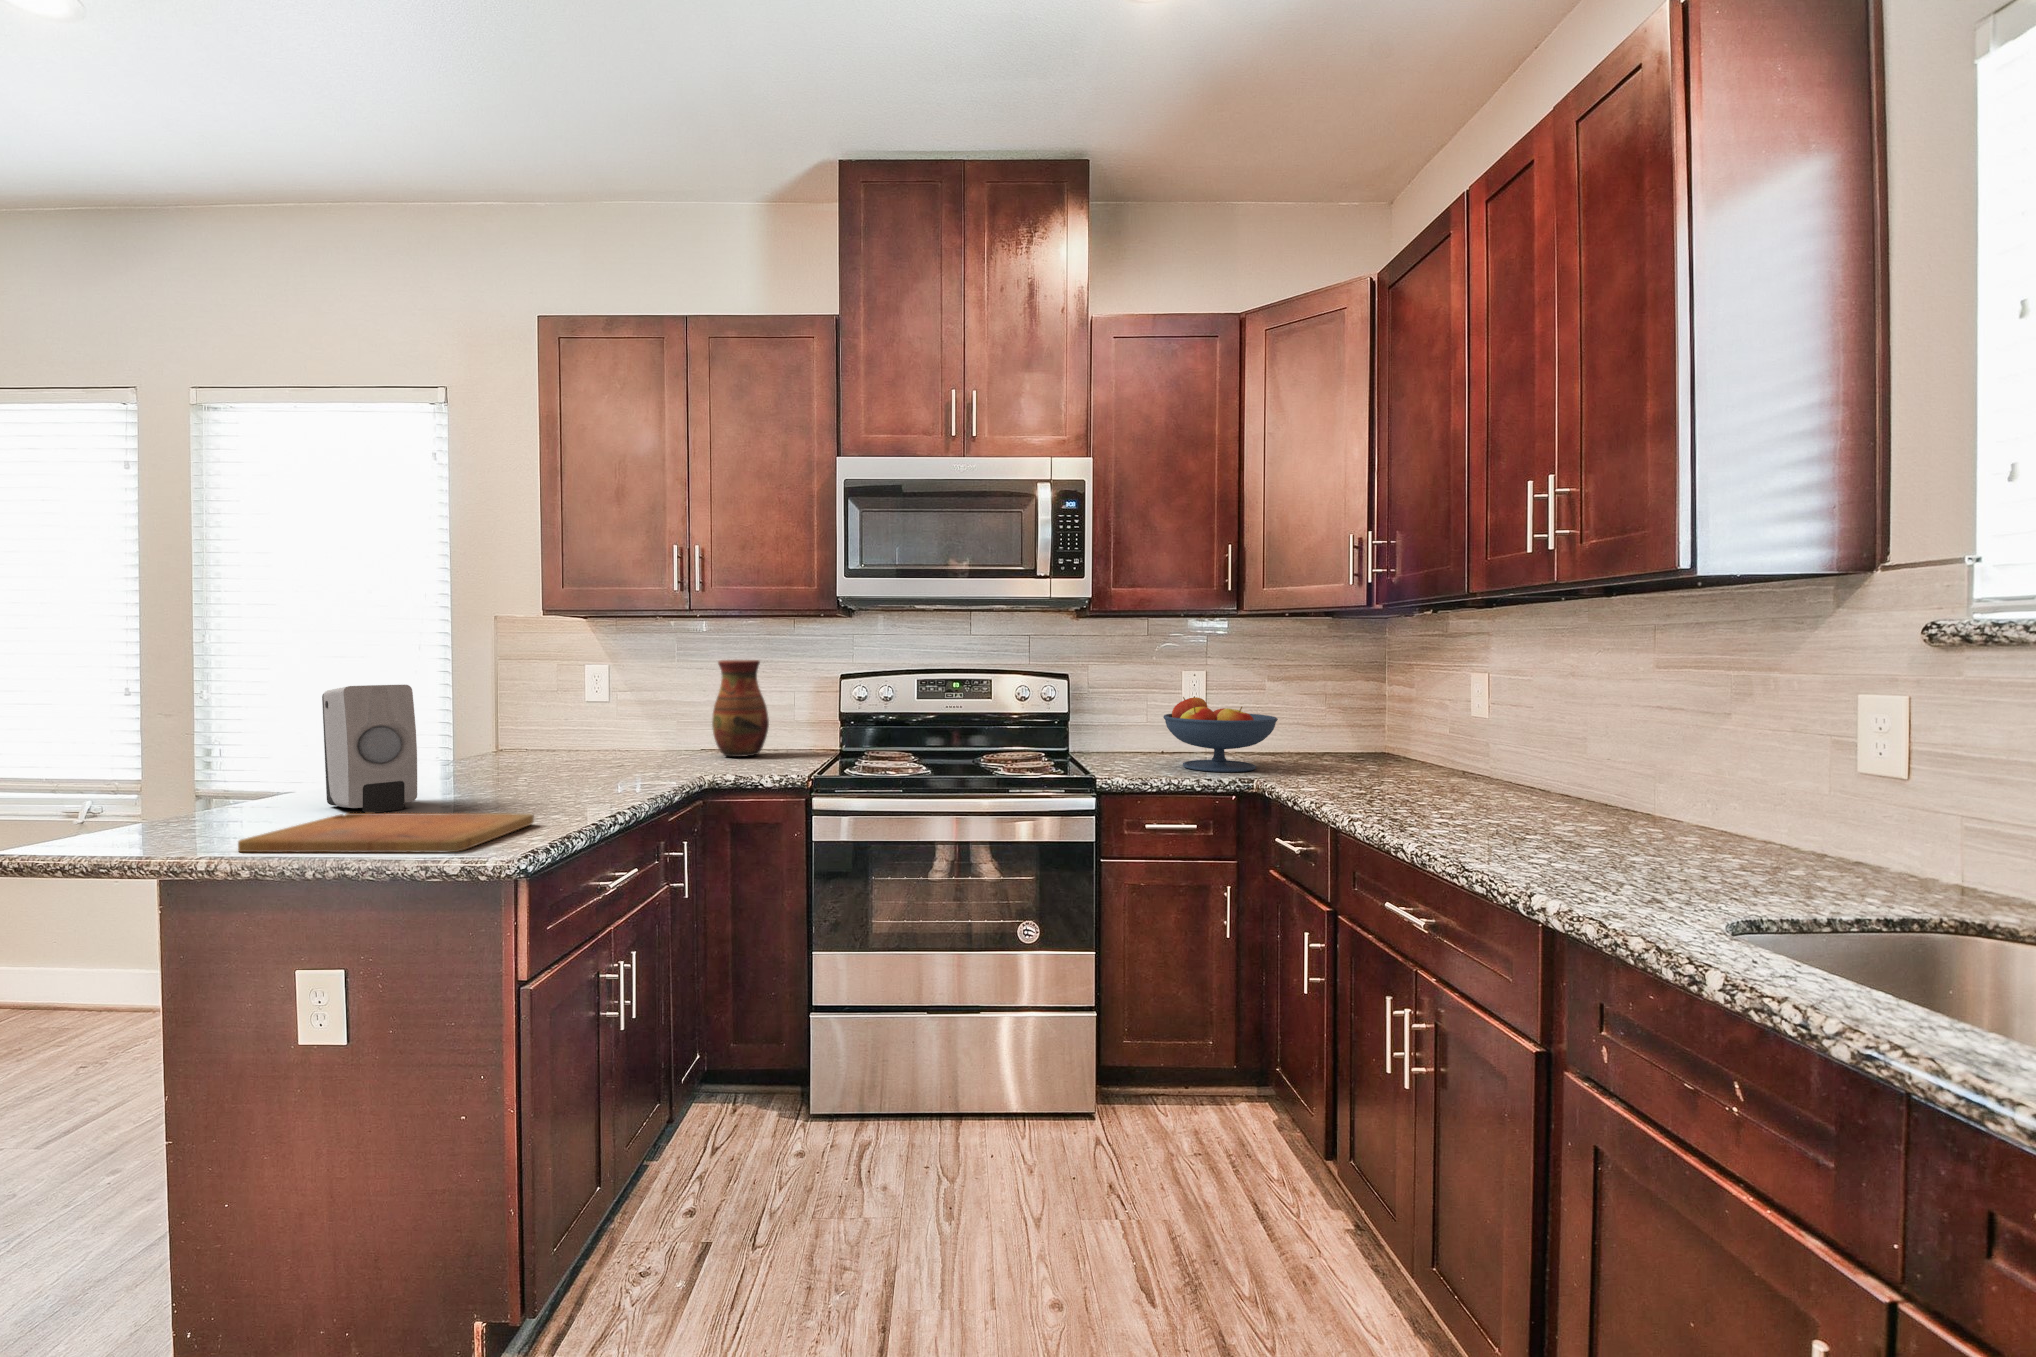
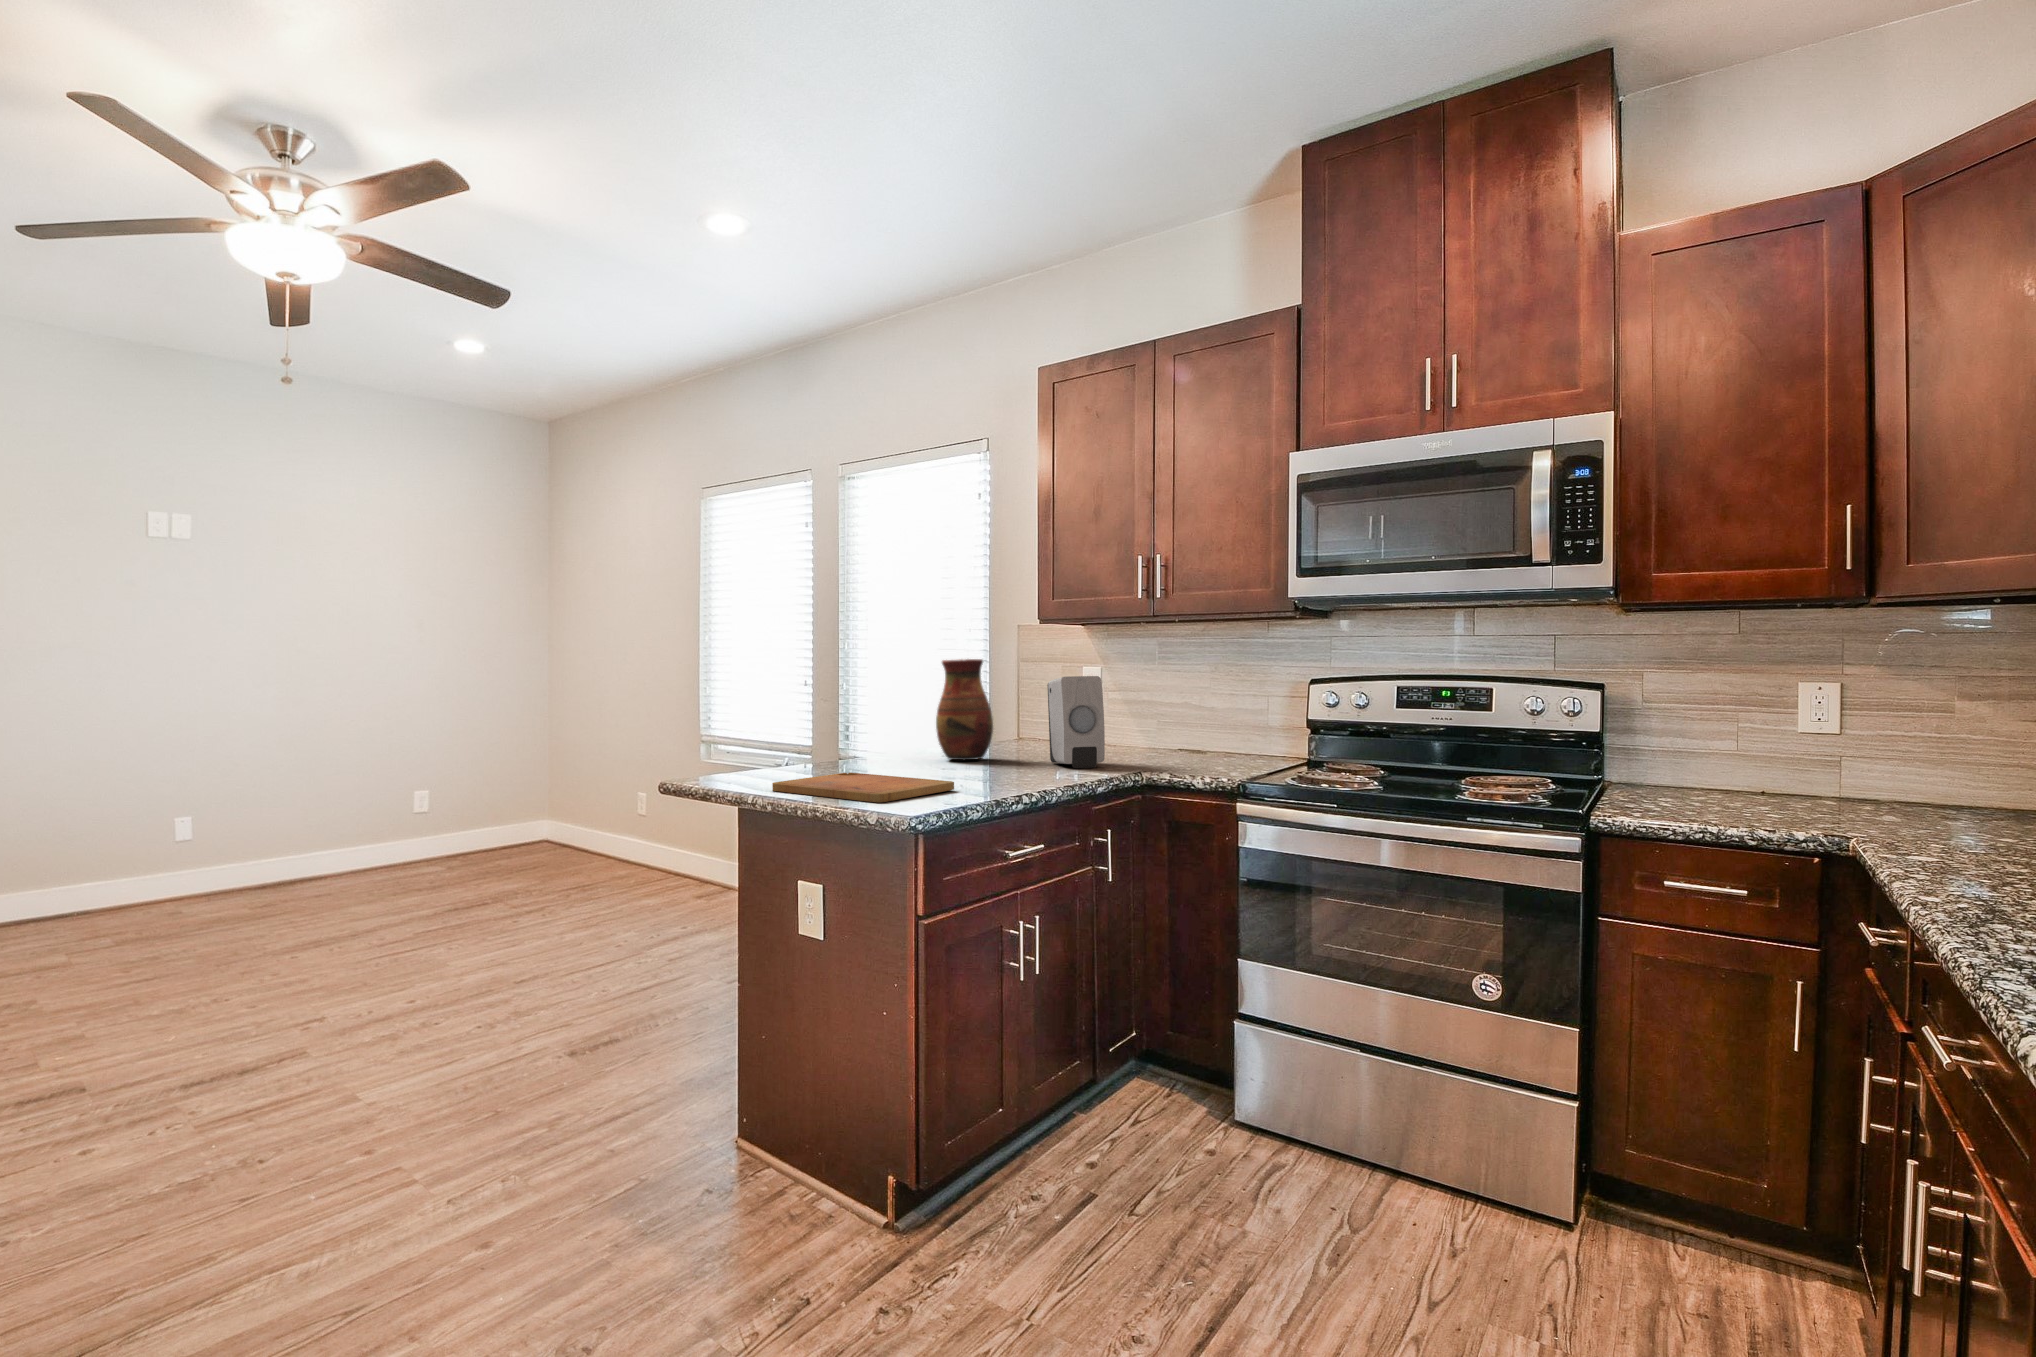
vase: present [712,660,769,757] -> present [936,659,993,760]
soap dispenser: present [322,685,417,813] -> present [1047,676,1105,768]
fruit bowl: present [1163,697,1278,772] -> none [1707,697,1915,805]

